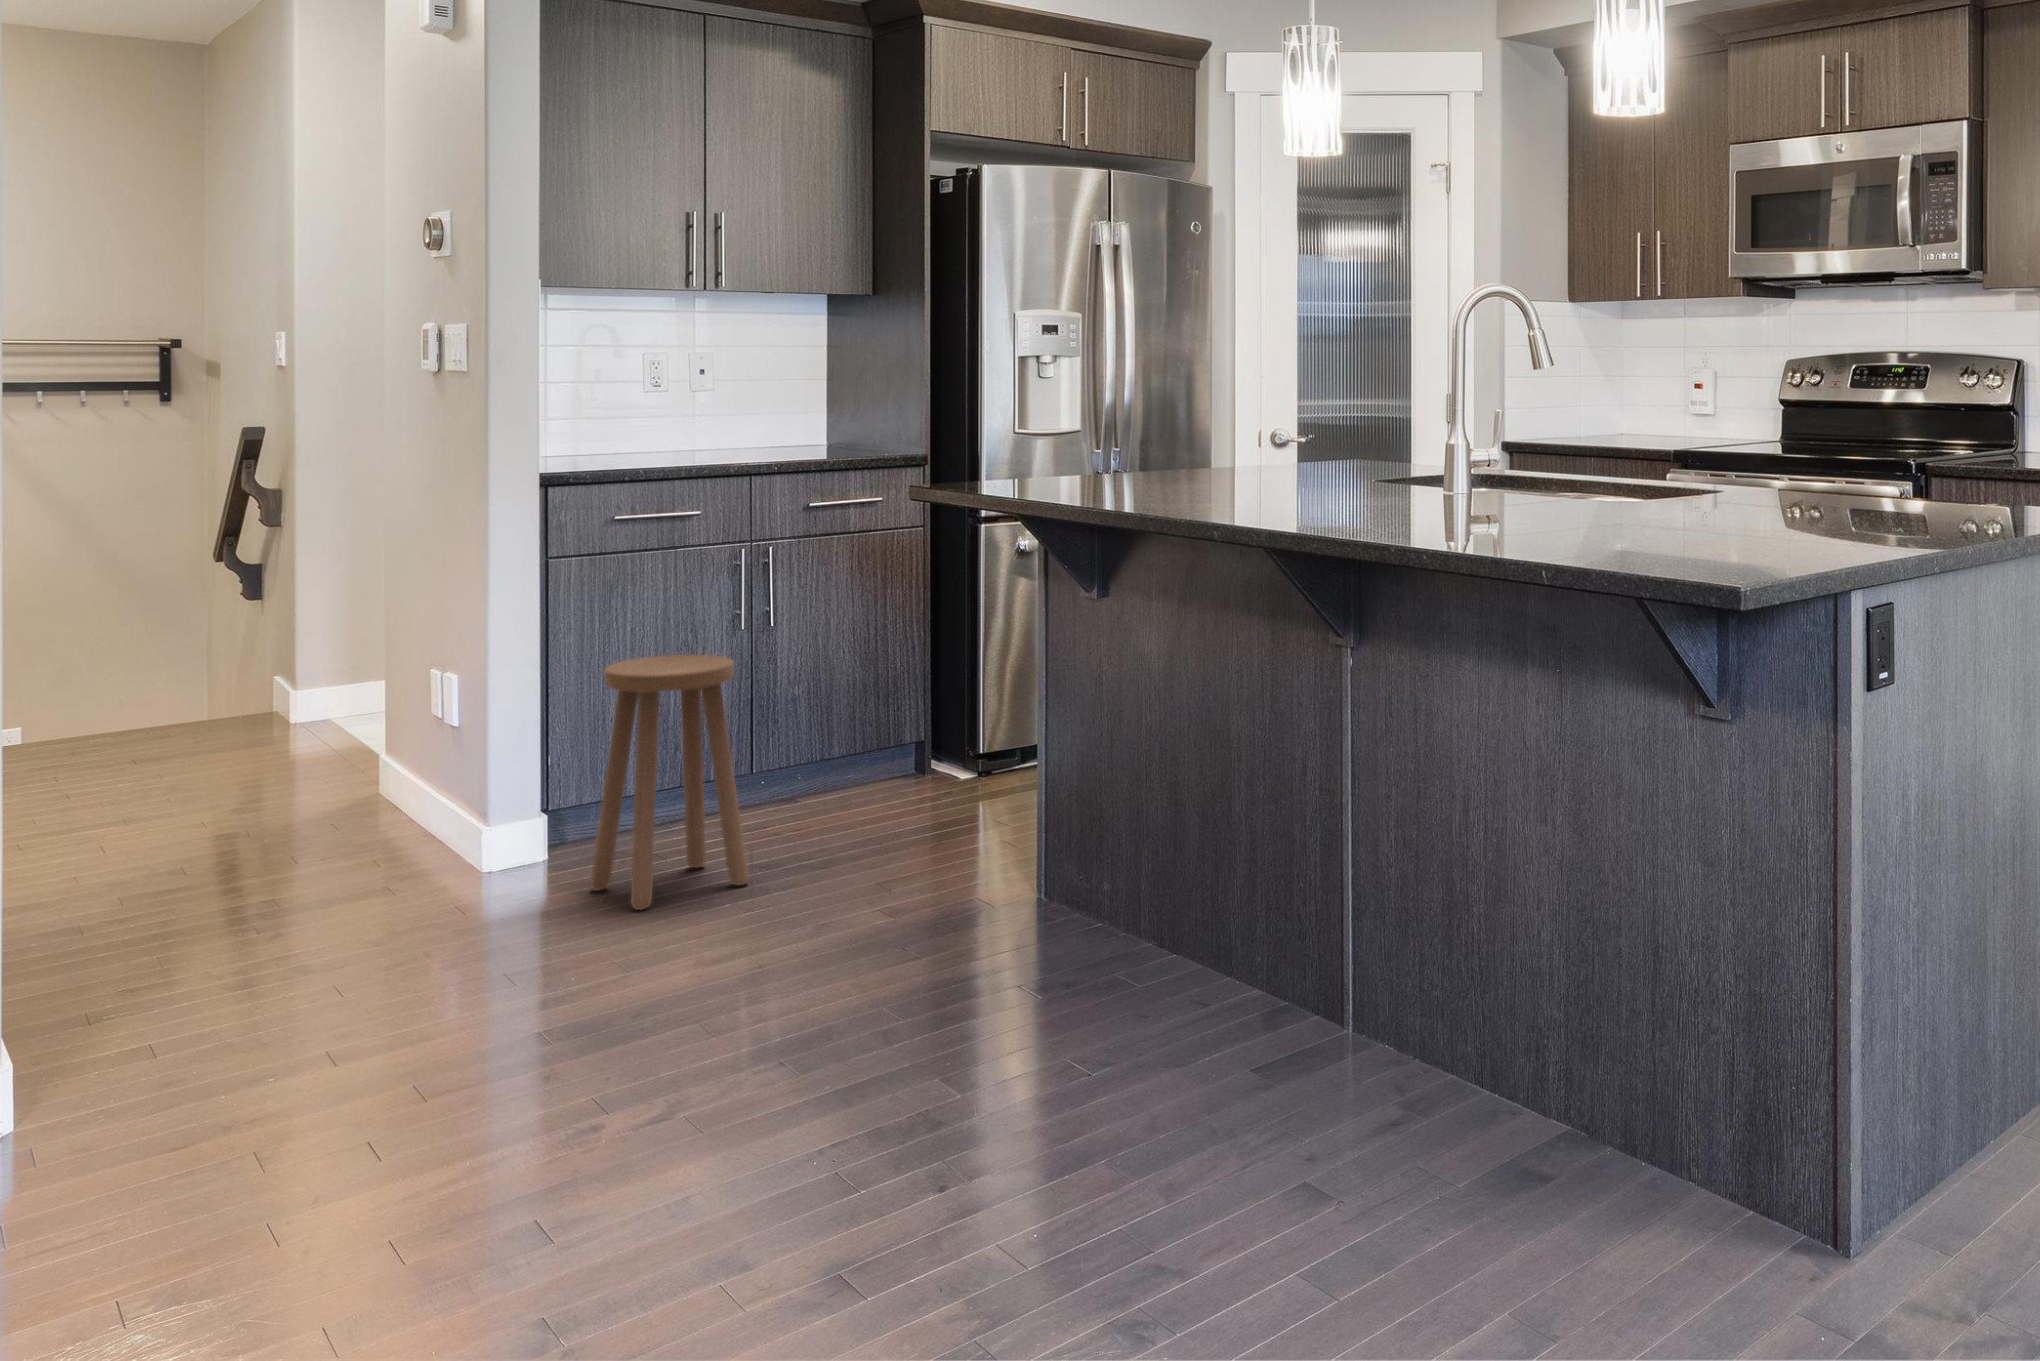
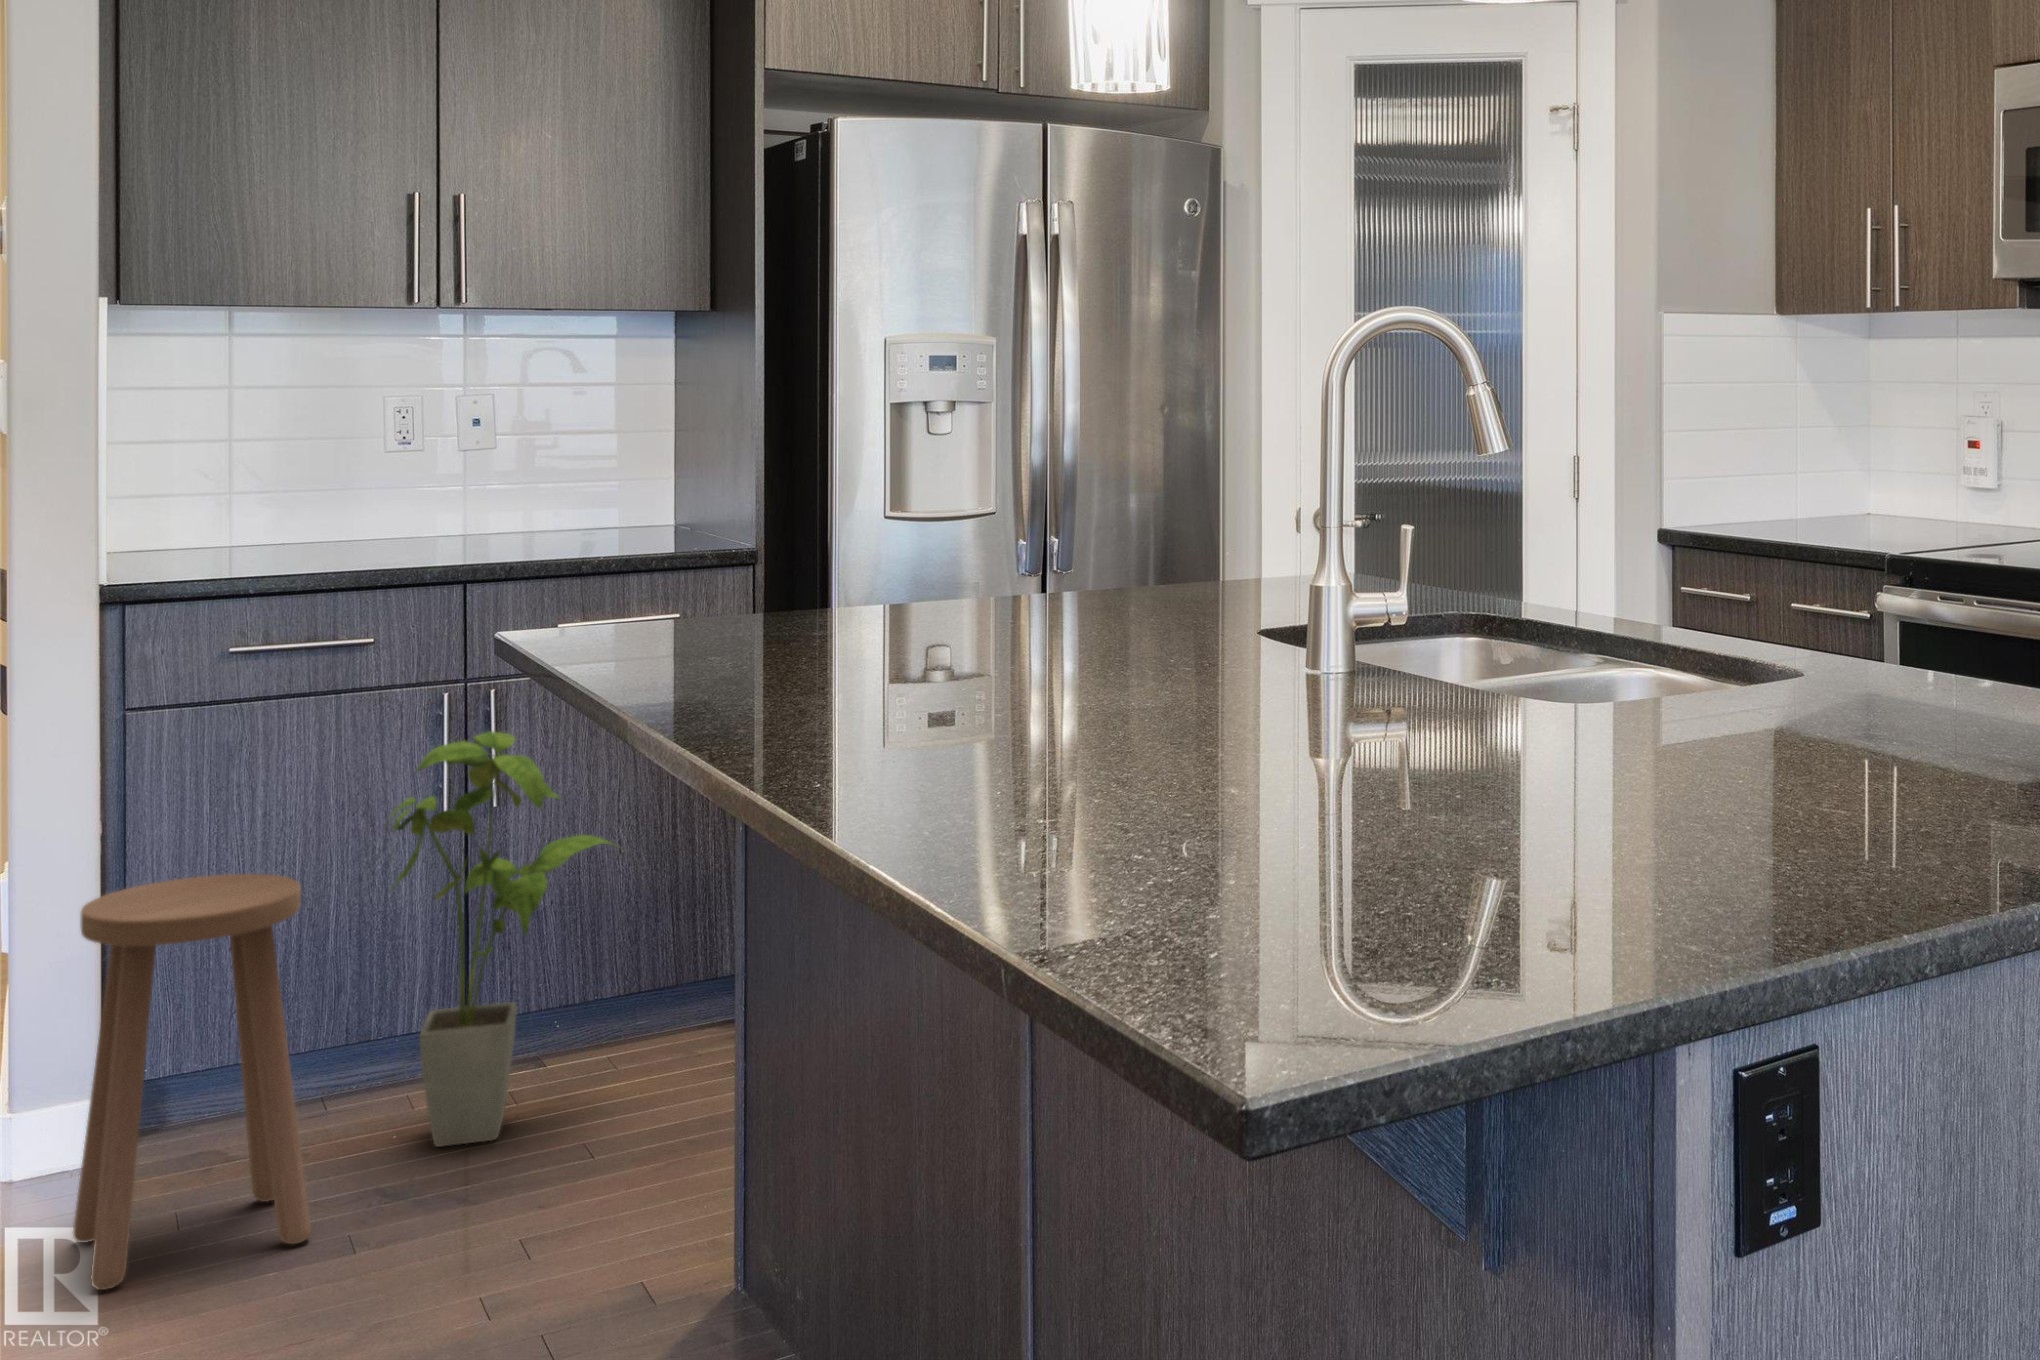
house plant: none [735,567,879,839] -> present [390,731,617,1147]

